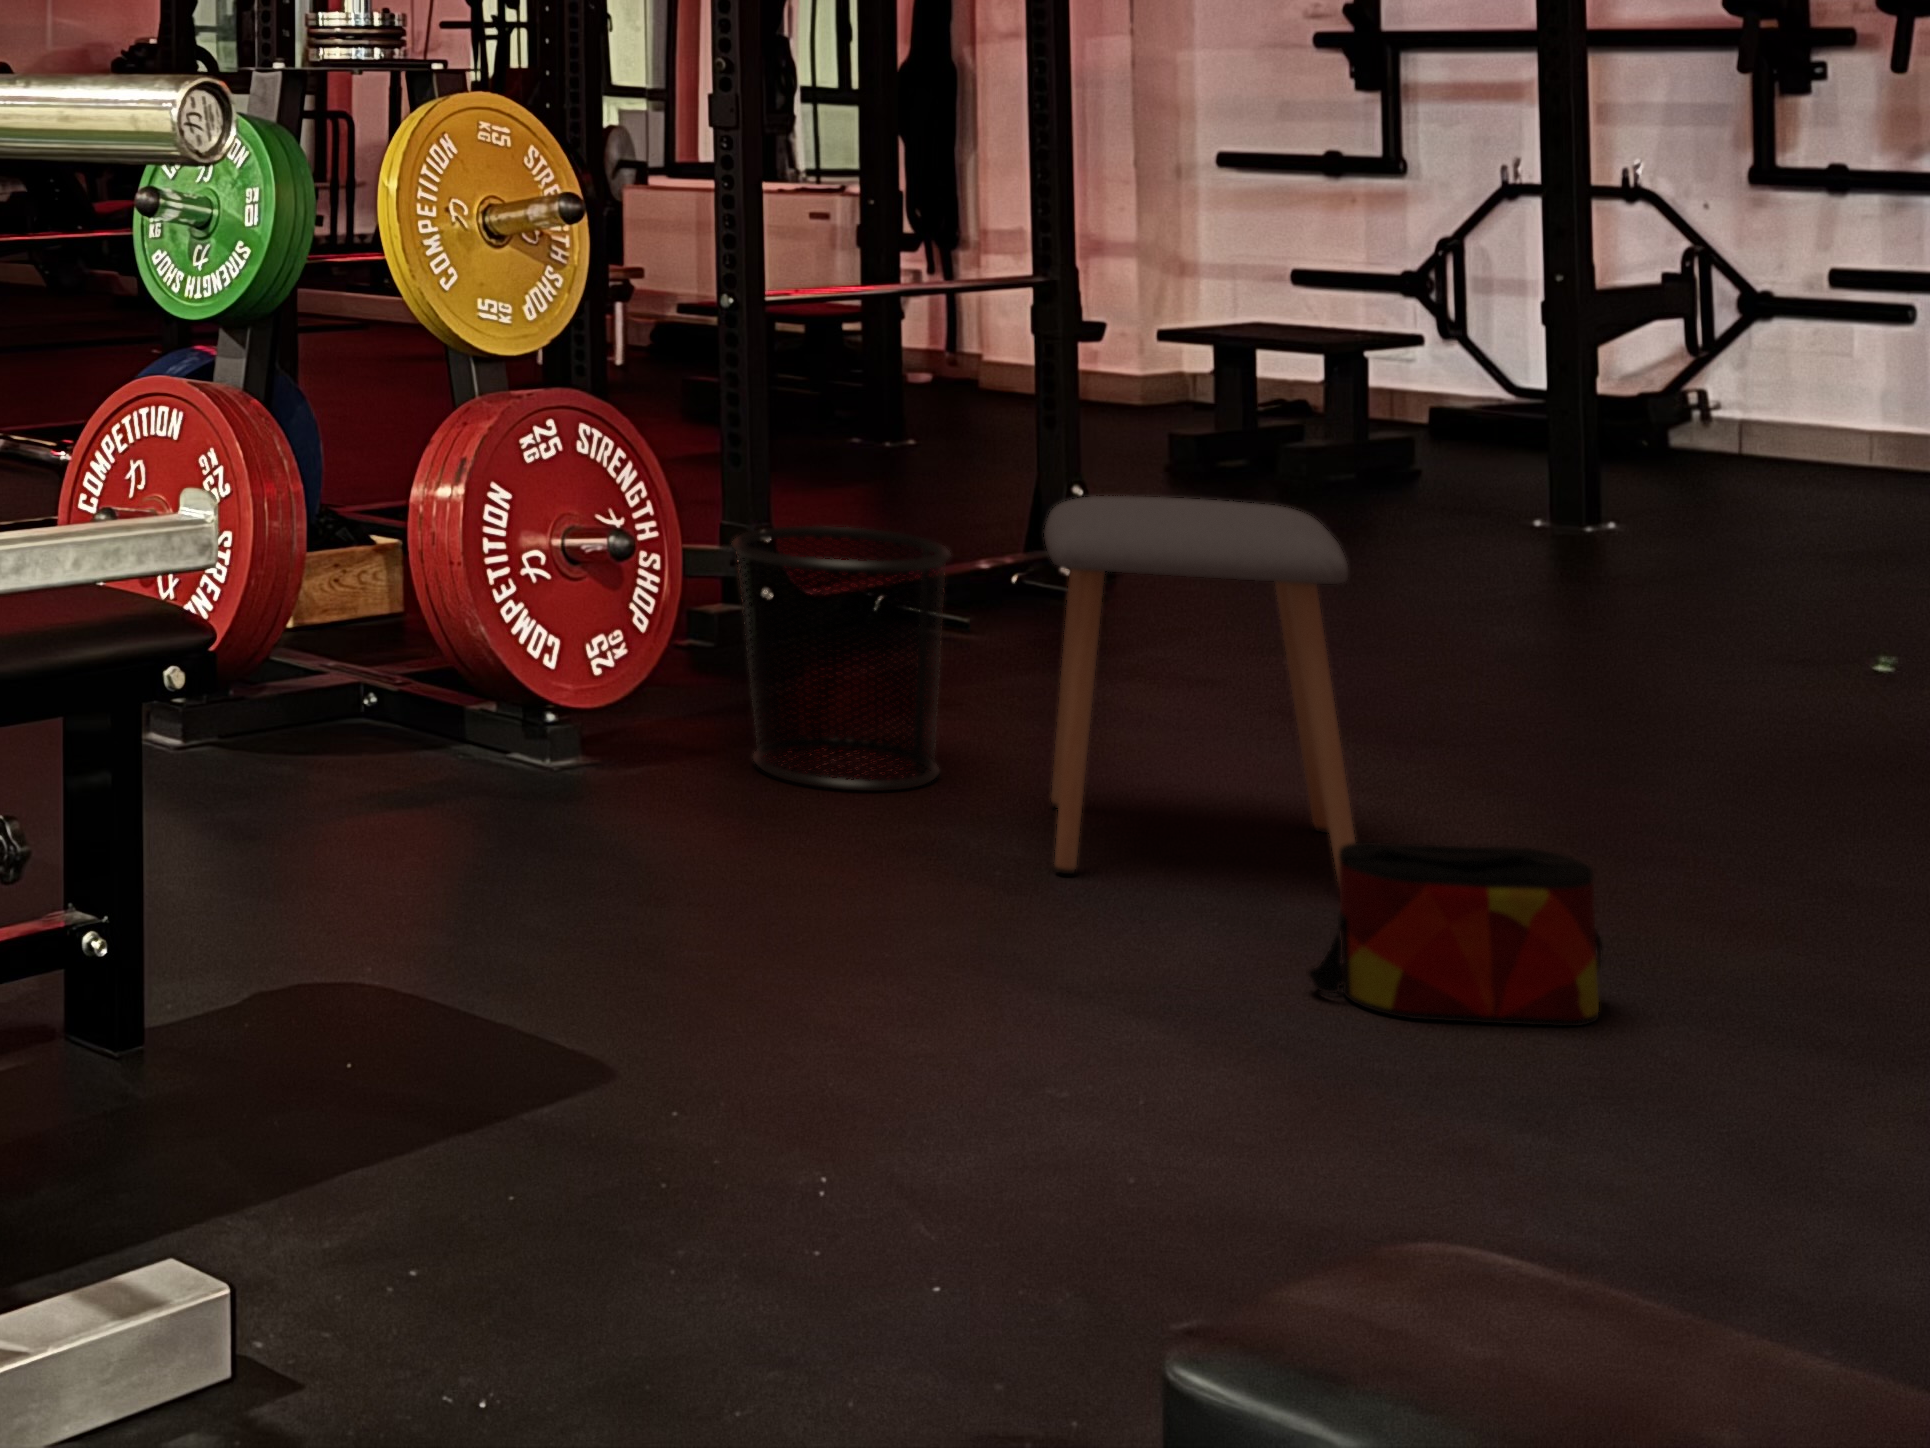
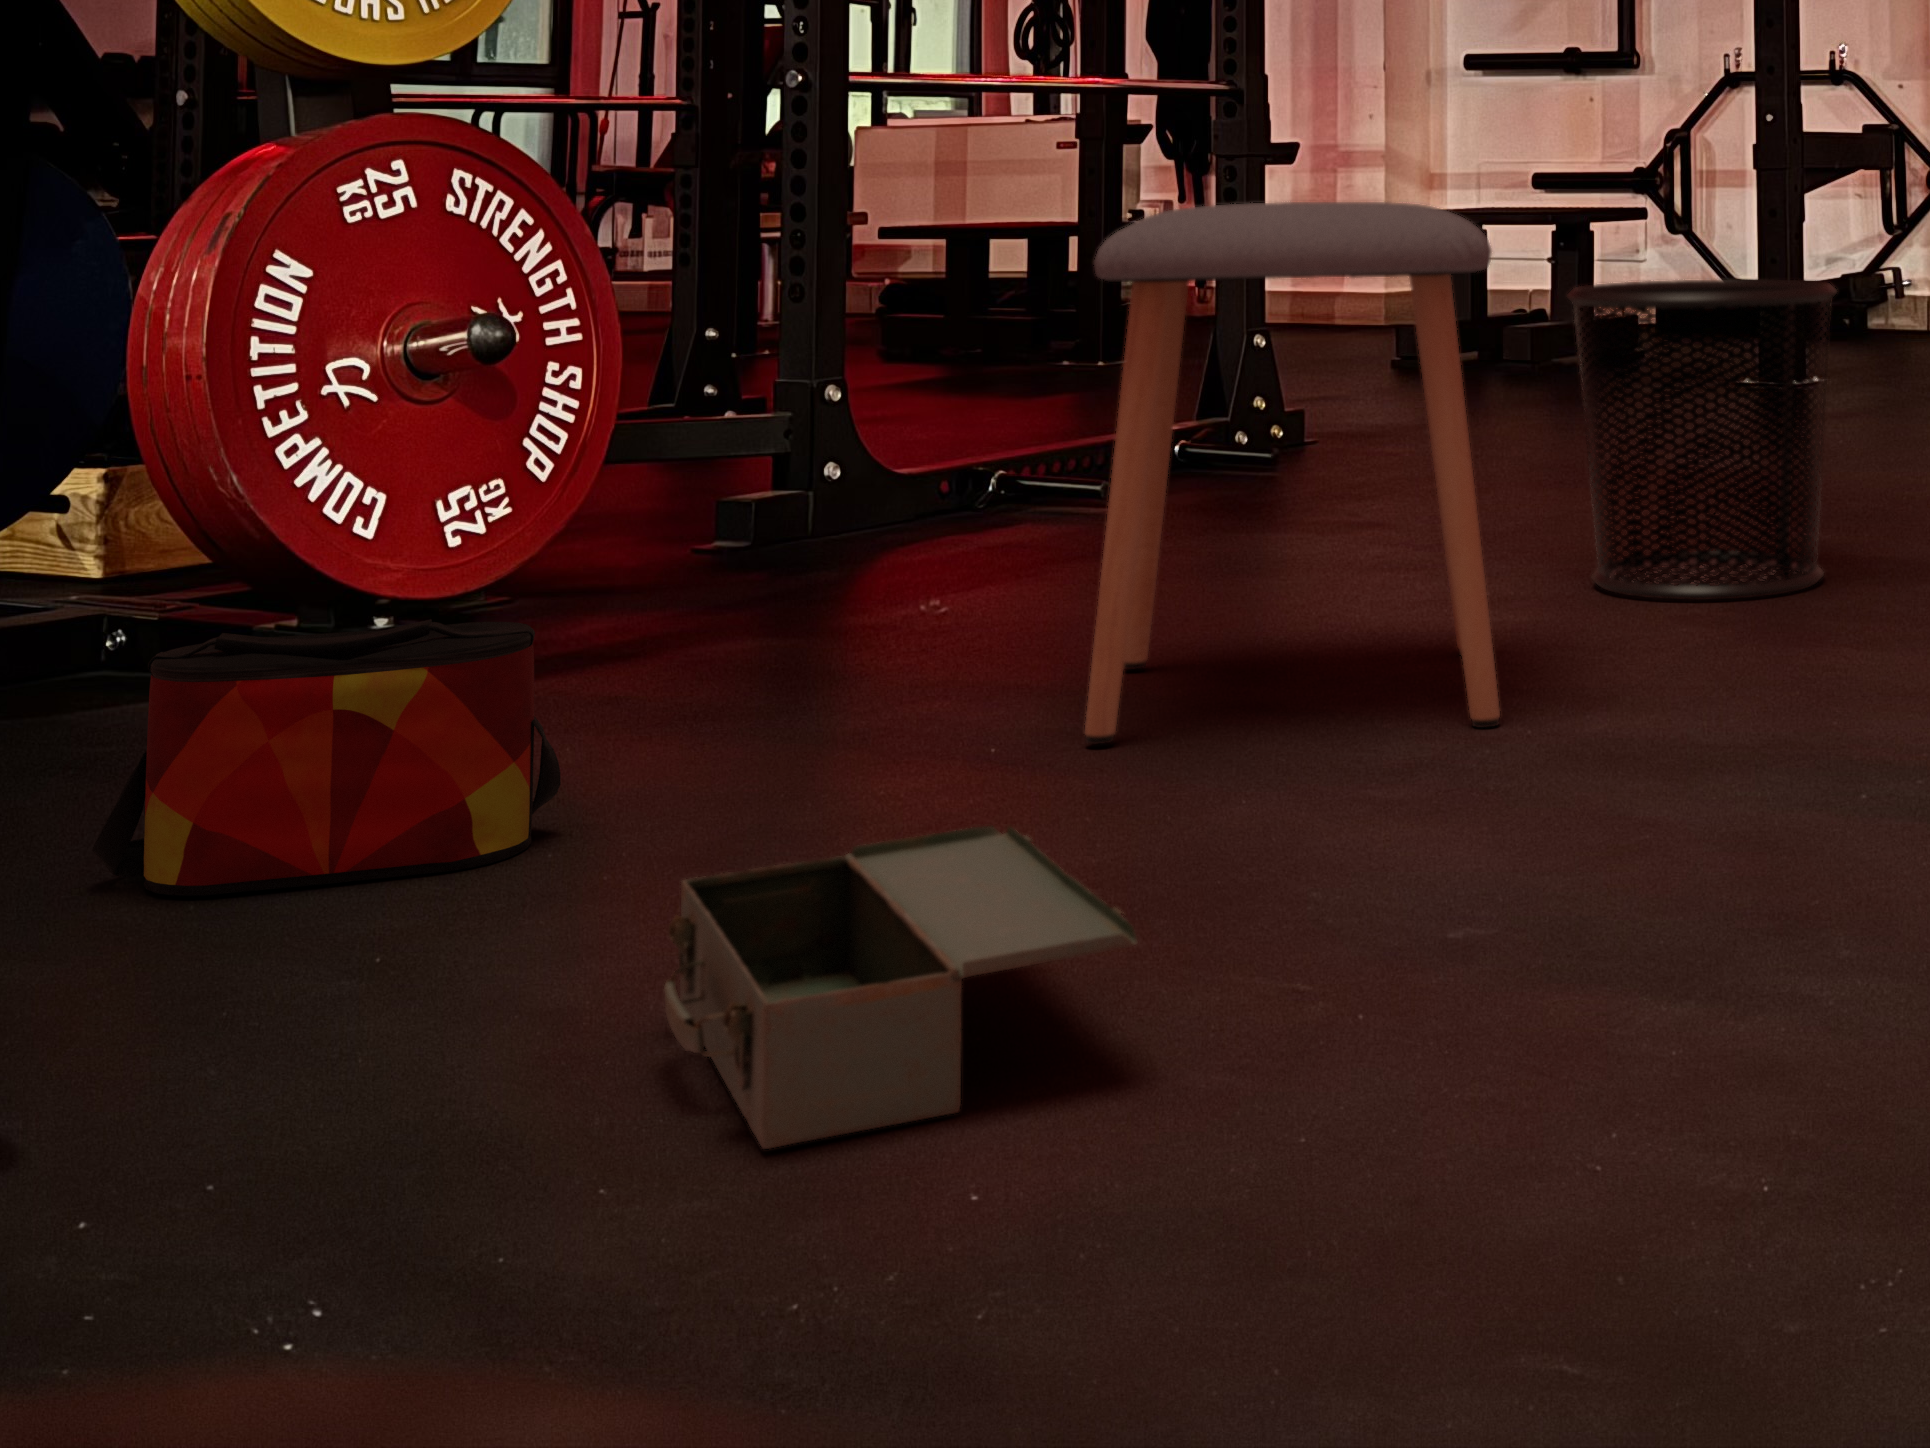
waste bin: present [732,526,950,791] -> present [1567,279,1836,600]
bag: present [1309,842,1602,1026] -> present [92,619,561,896]
toolbox: none [896,950,1191,1119] -> present [664,826,1137,1149]

